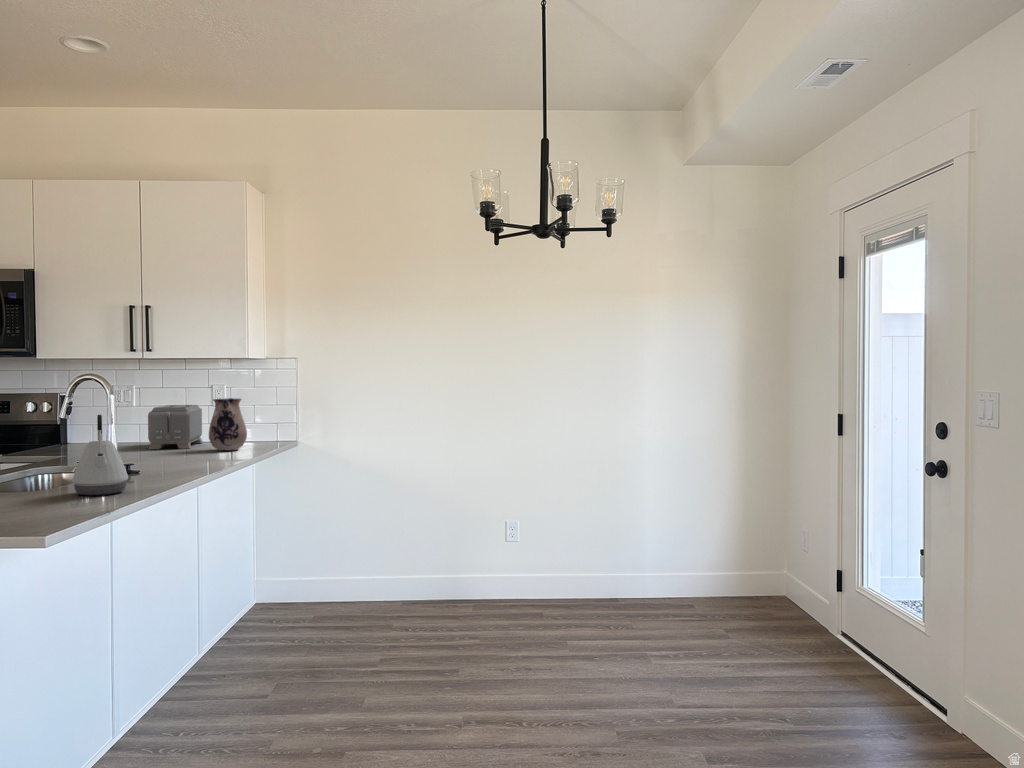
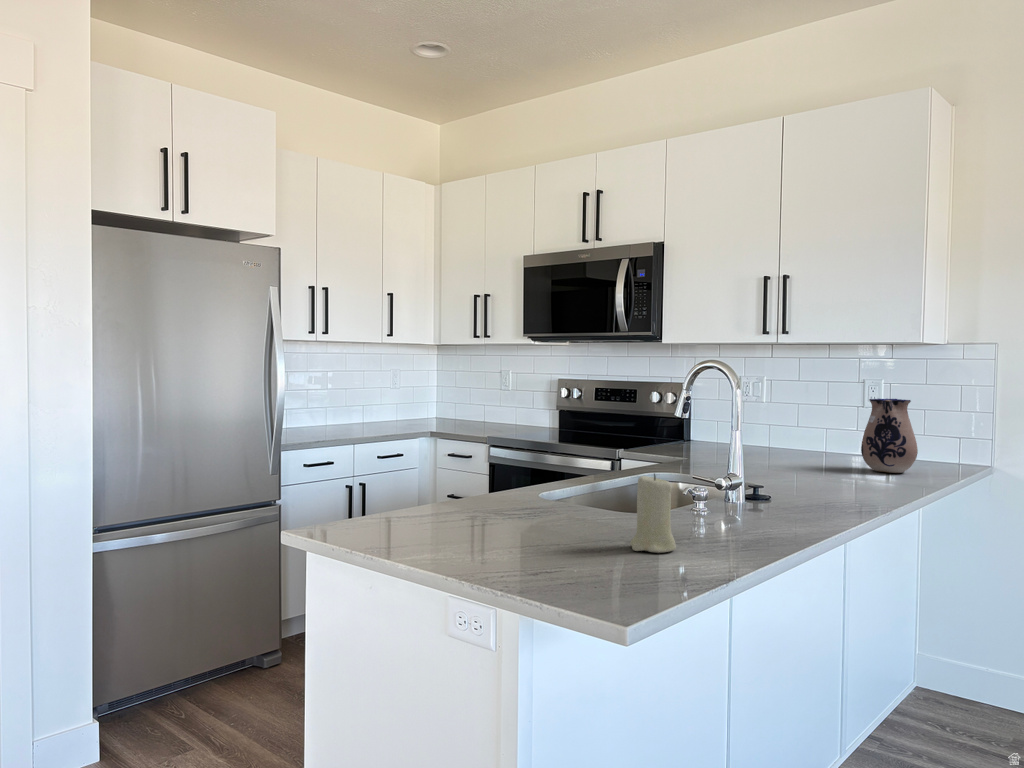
toaster: present [148,405,203,449] -> none [780,403,849,463]
kettle: present [72,415,128,496] -> none [682,418,757,537]
candle: none [34,454,71,509] -> present [630,474,676,553]

